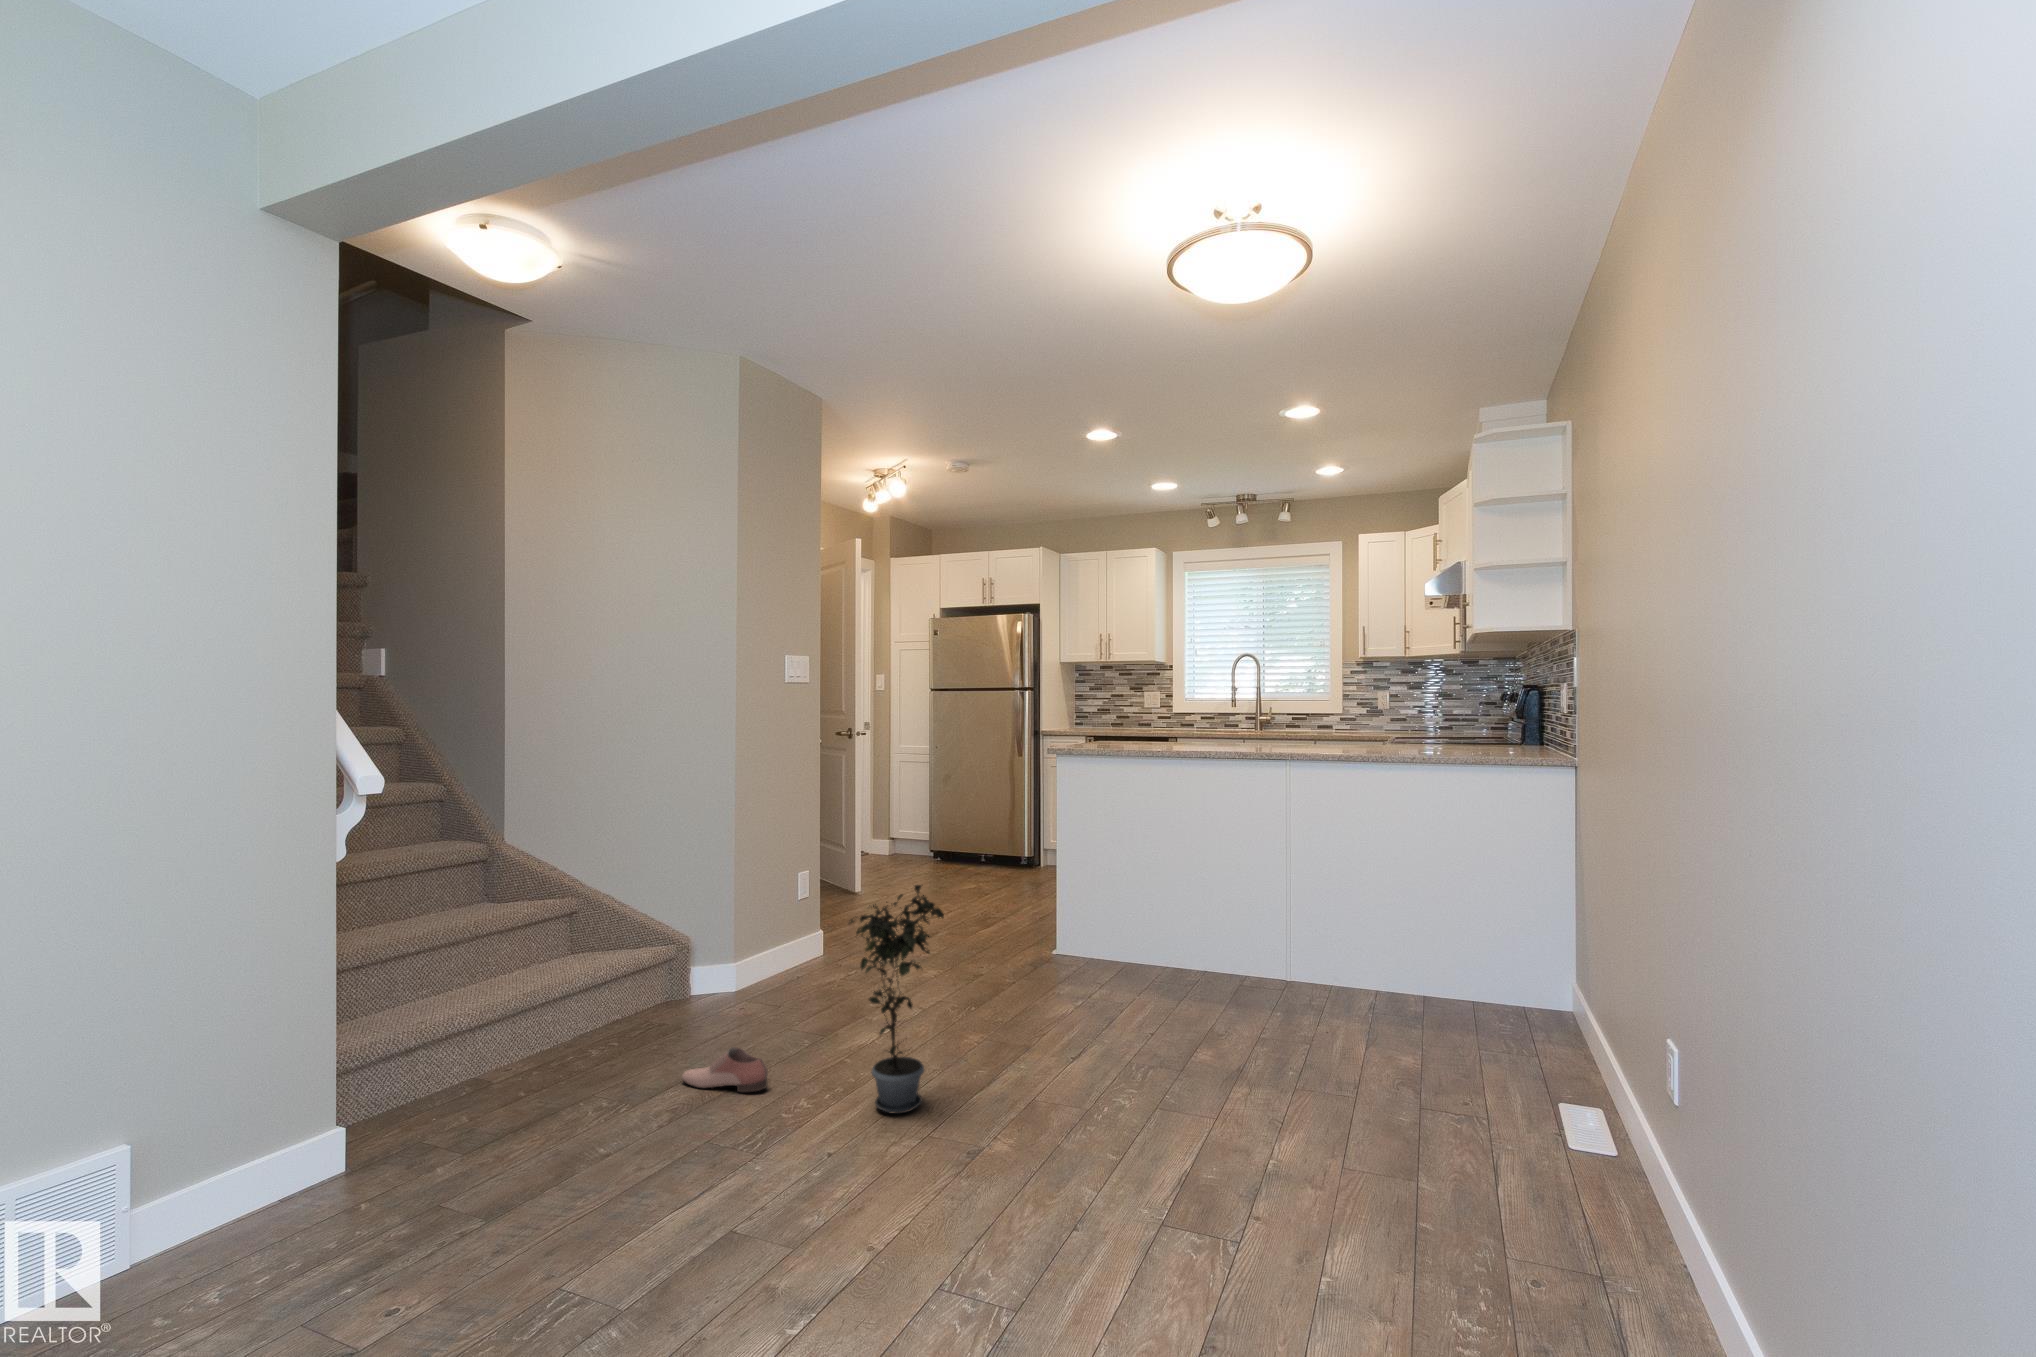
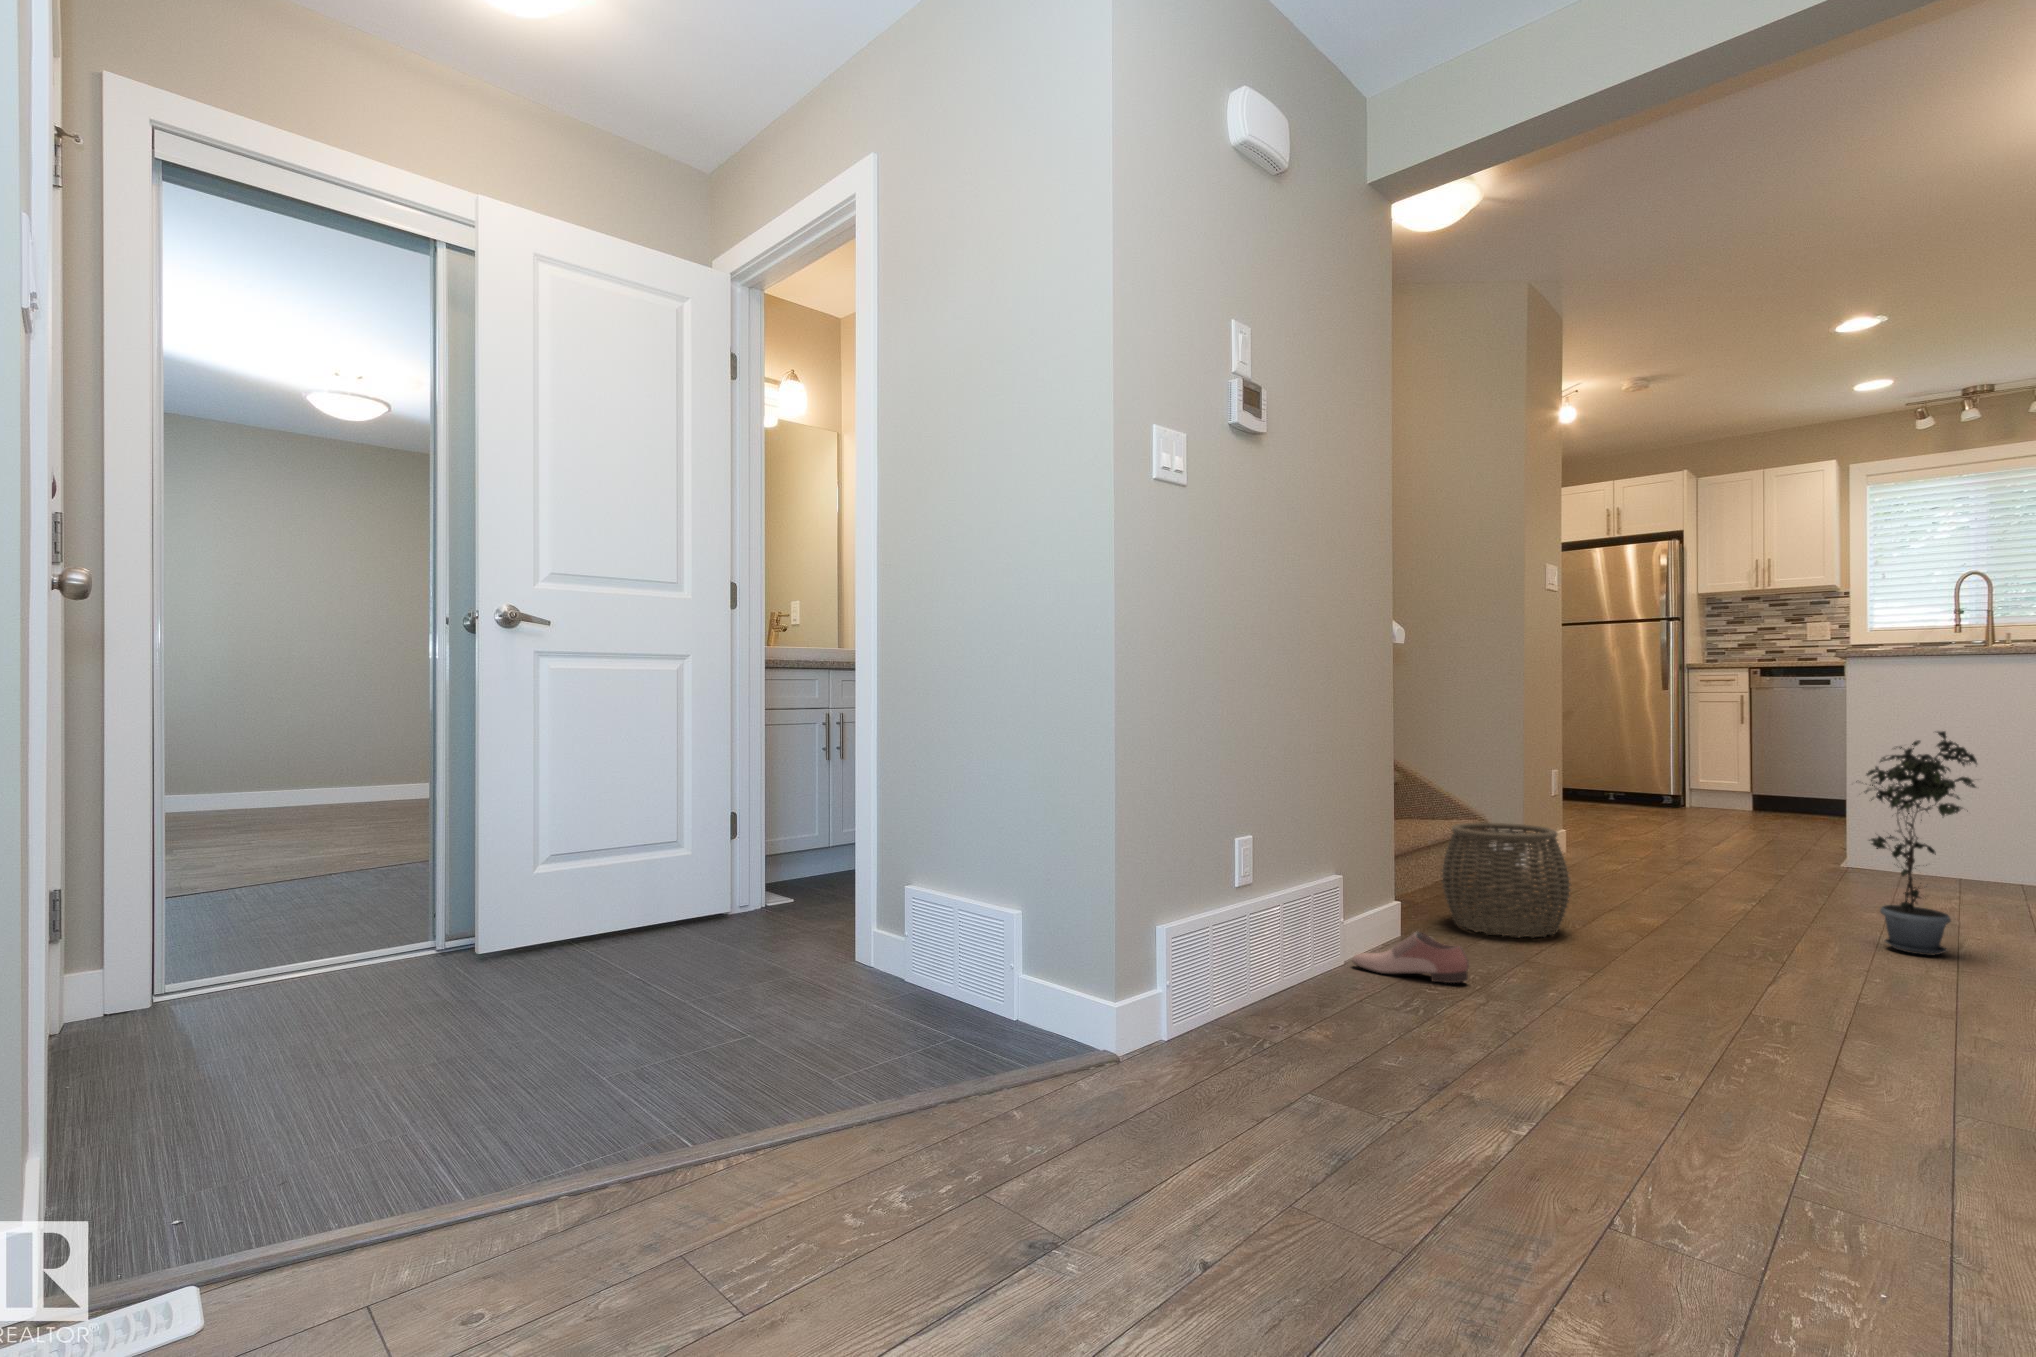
woven basket: none [428,995,581,1148] -> present [1442,822,1571,938]
shoe: present [682,1047,768,1092] -> present [1353,932,1469,983]

